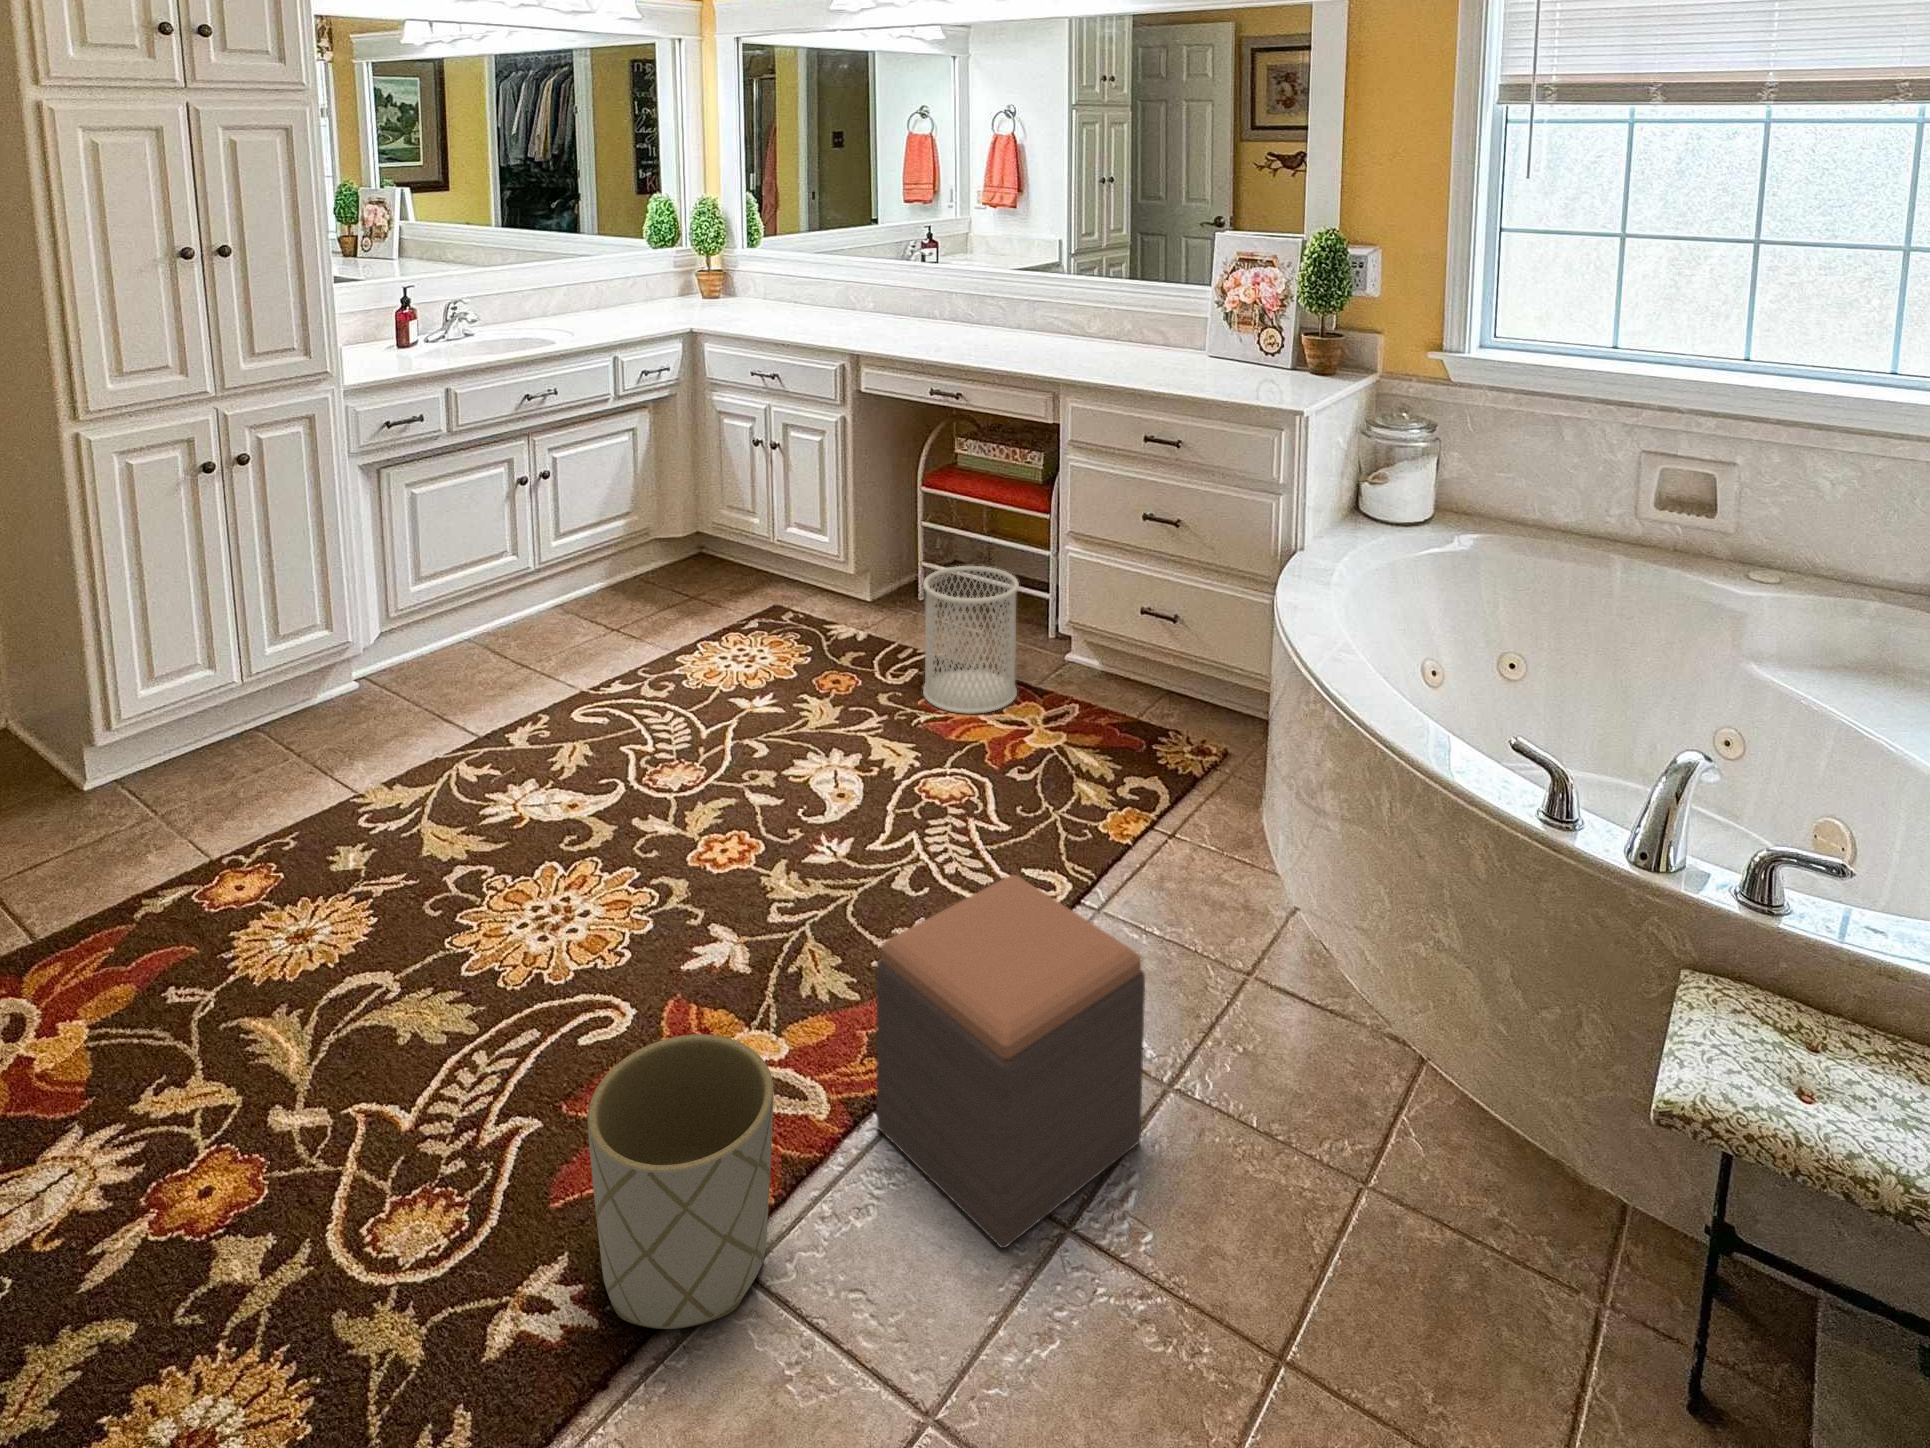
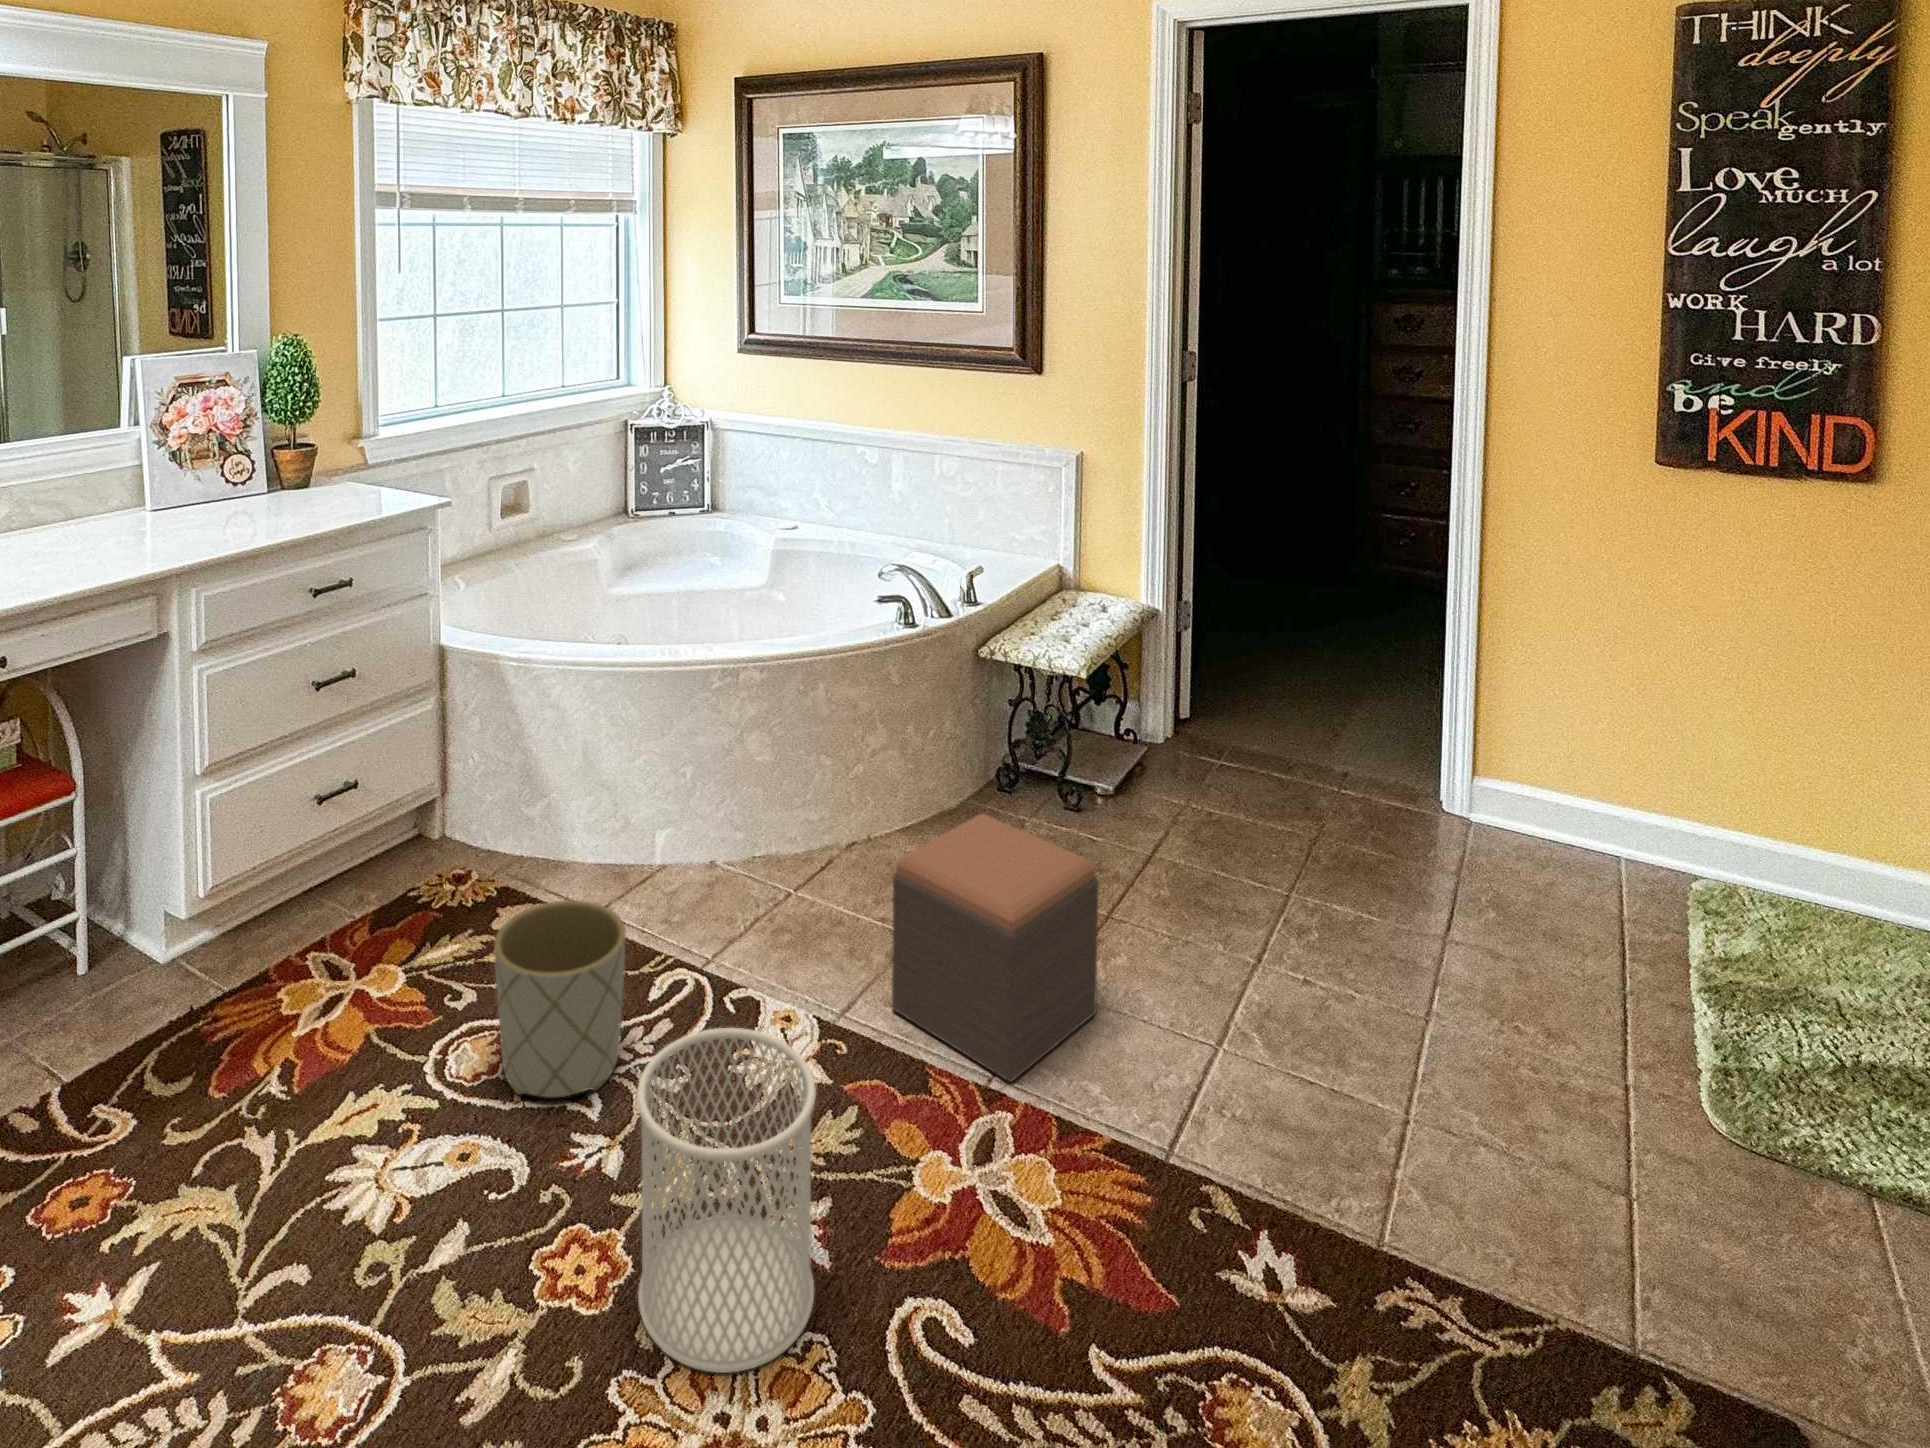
wastebasket: present [923,566,1019,714] -> present [637,1028,816,1373]
planter: present [588,1034,774,1329] -> present [494,900,626,1097]

